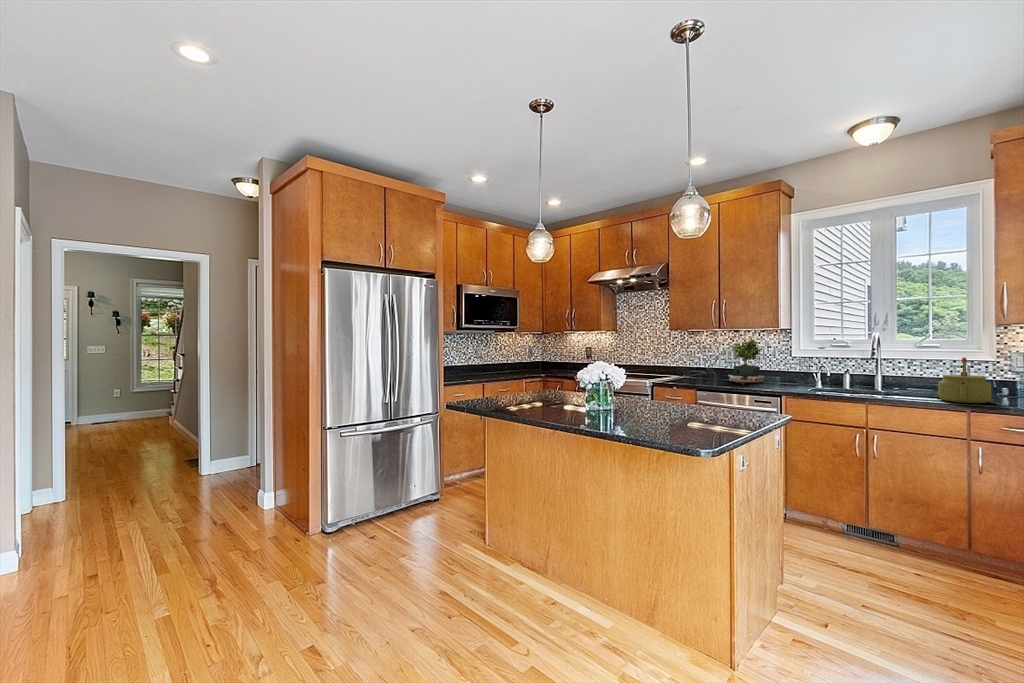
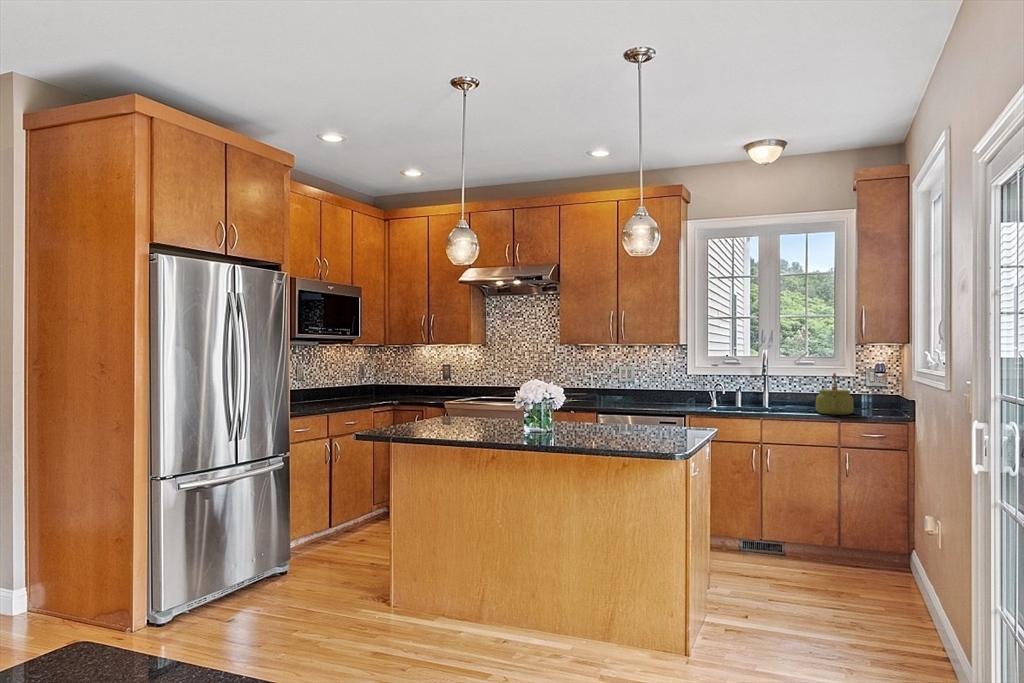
potted plant: present [728,339,764,382] -> none [624,354,662,405]

